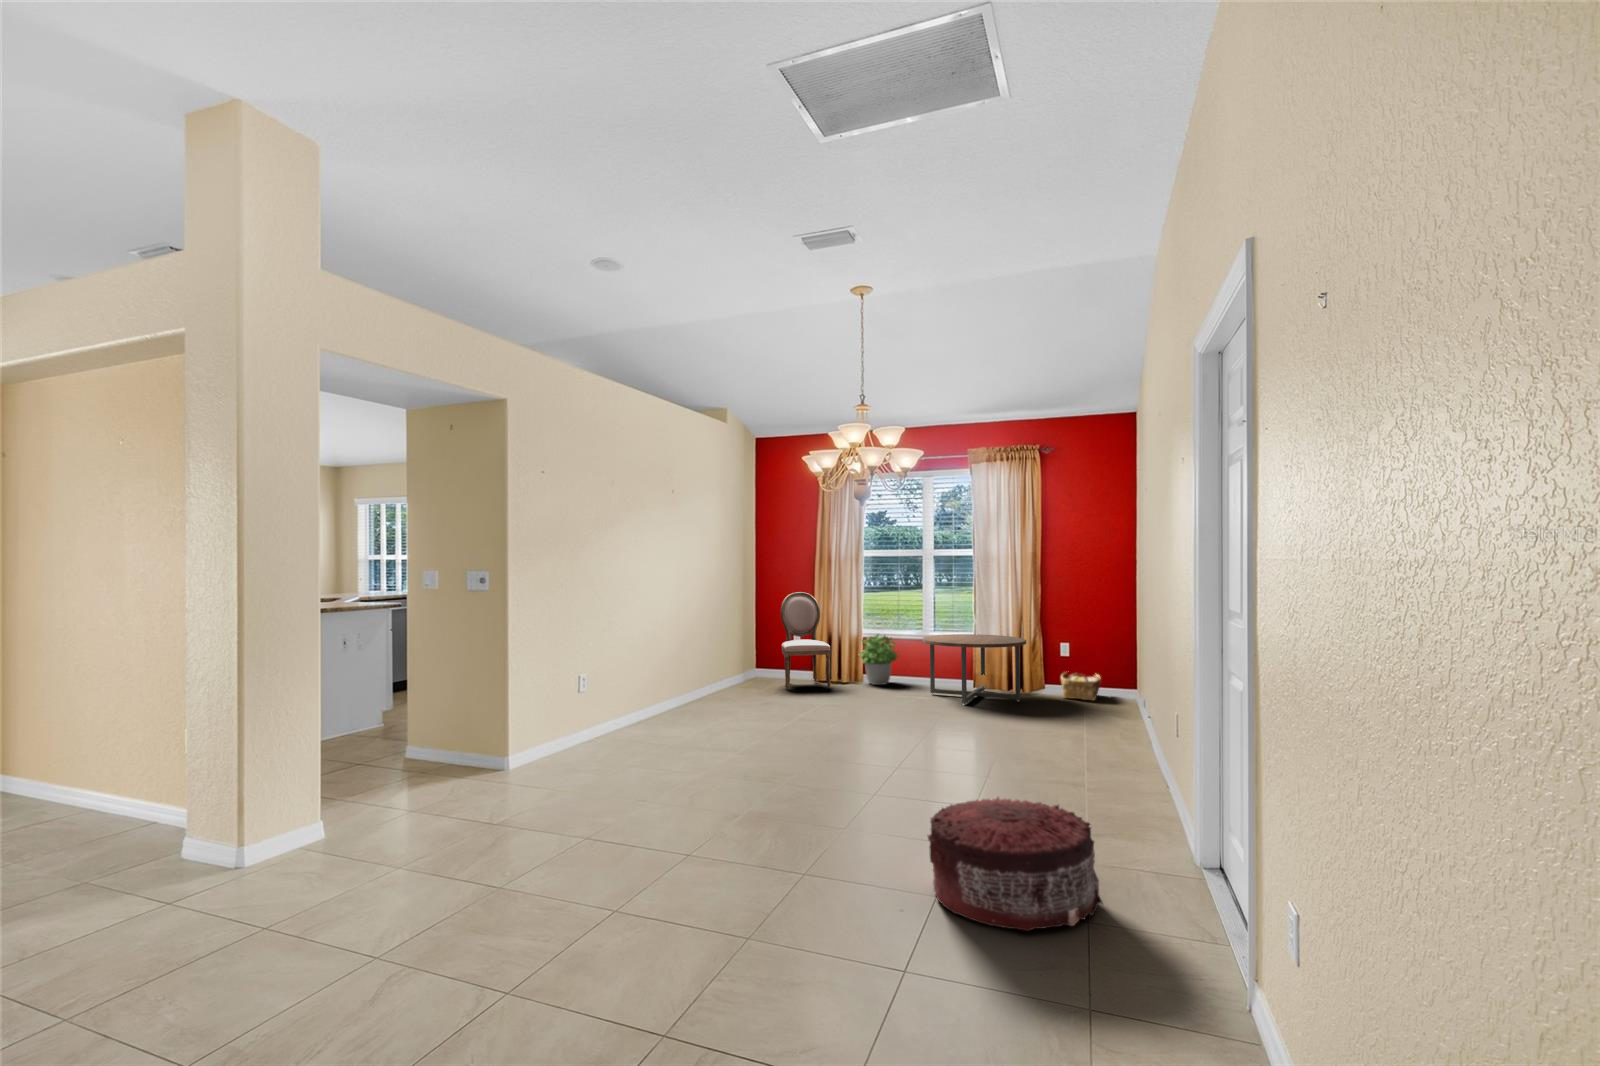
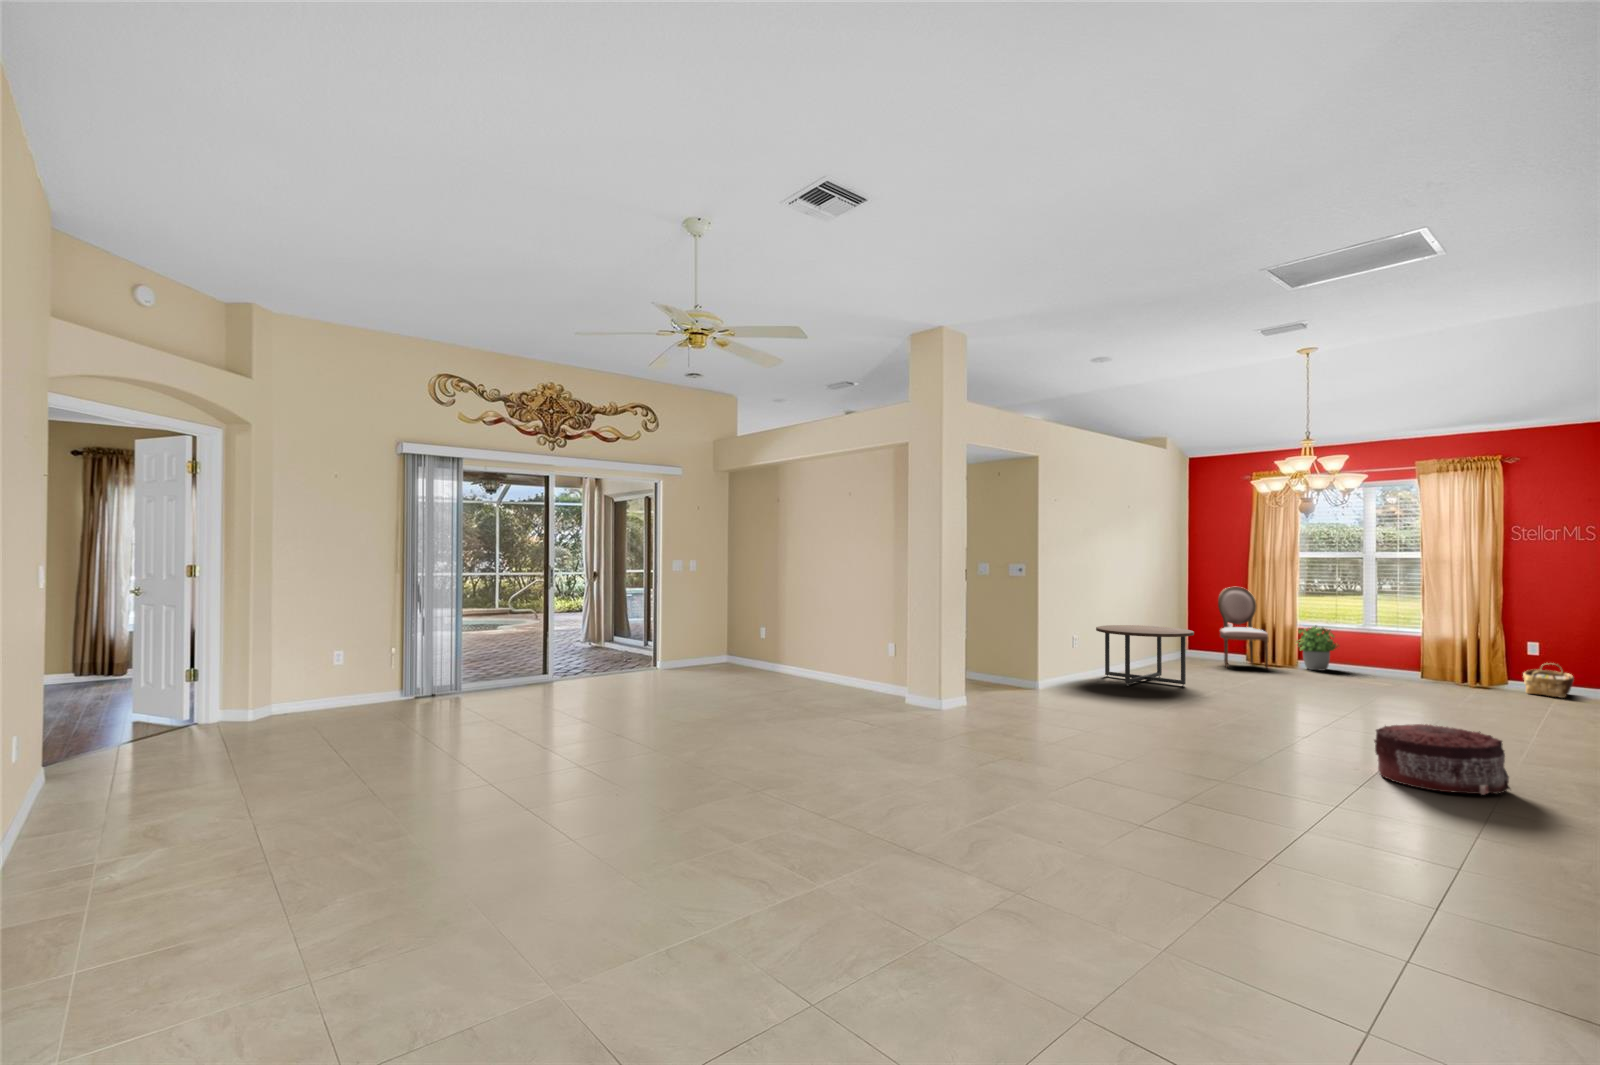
coffee table: present [923,634,1026,705] -> present [1096,625,1194,686]

